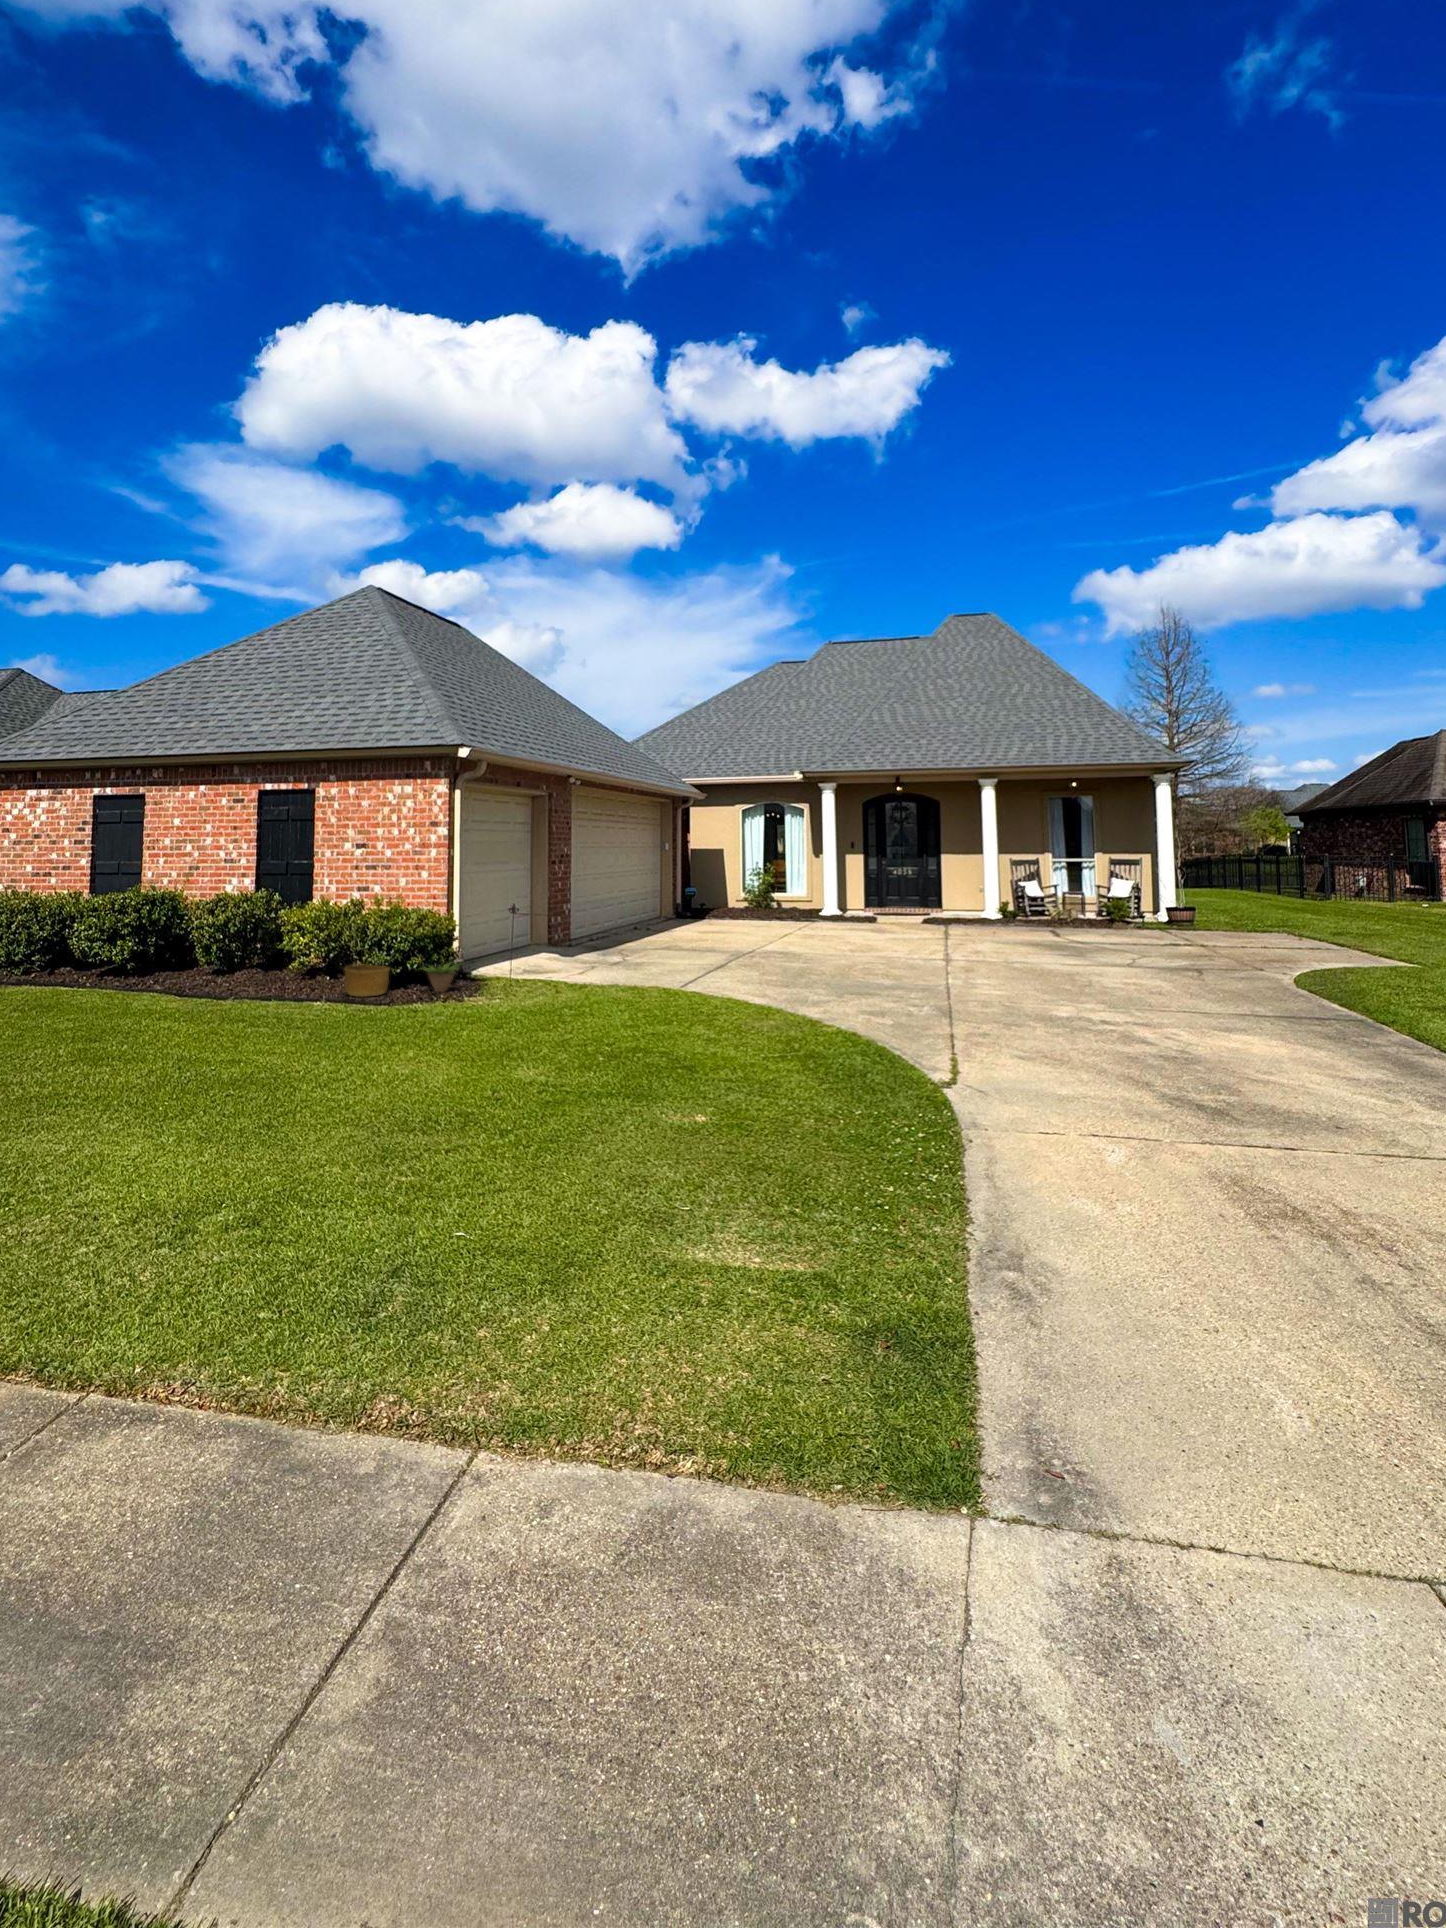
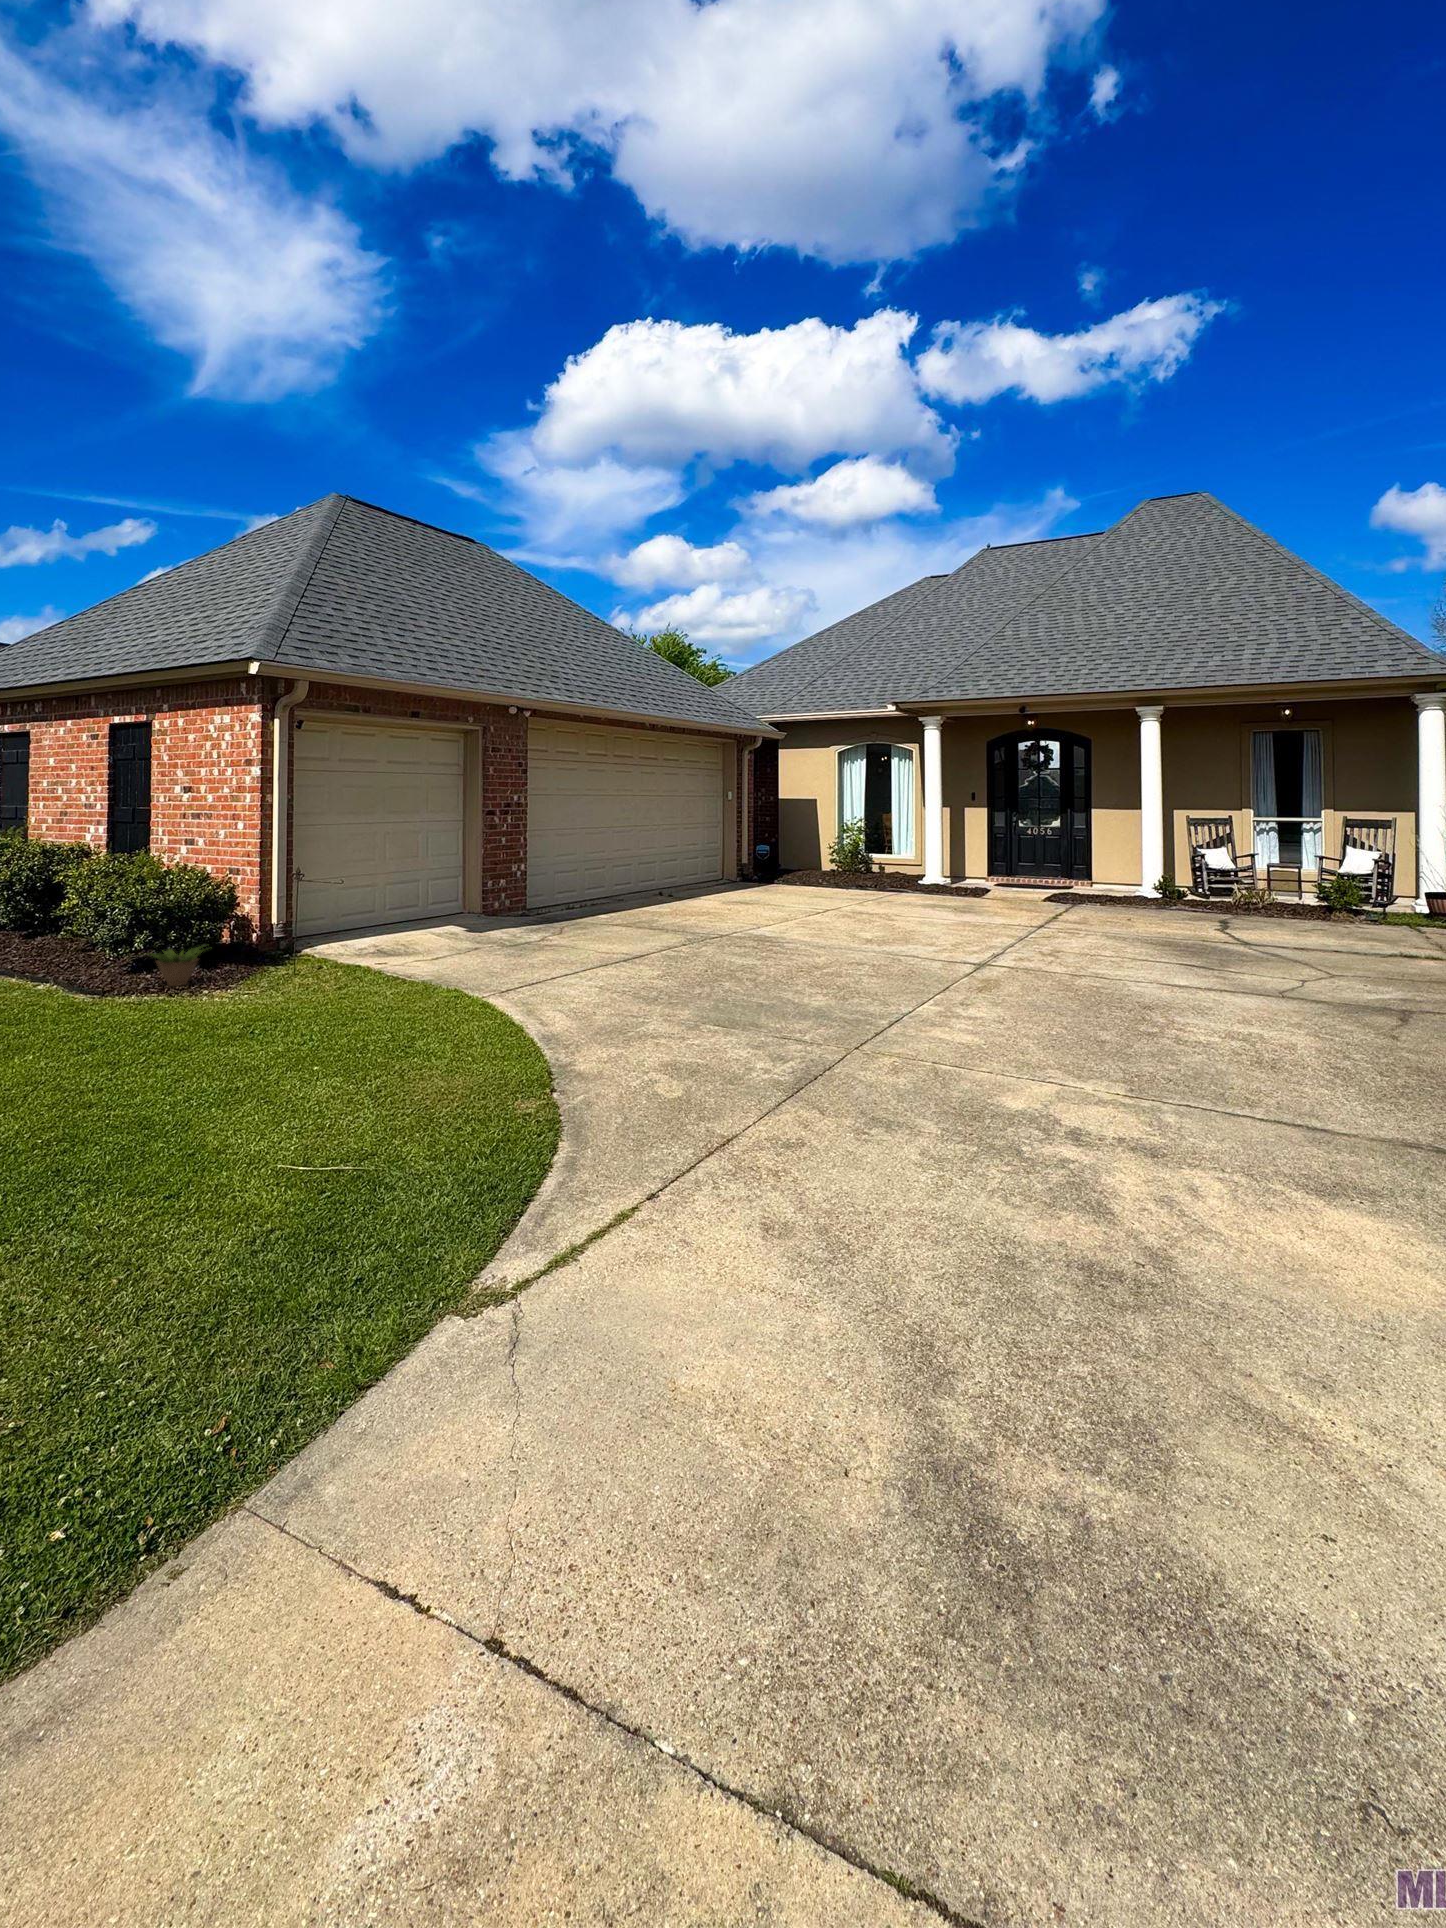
basket: present [345,965,390,997] -> none [42,944,111,989]

